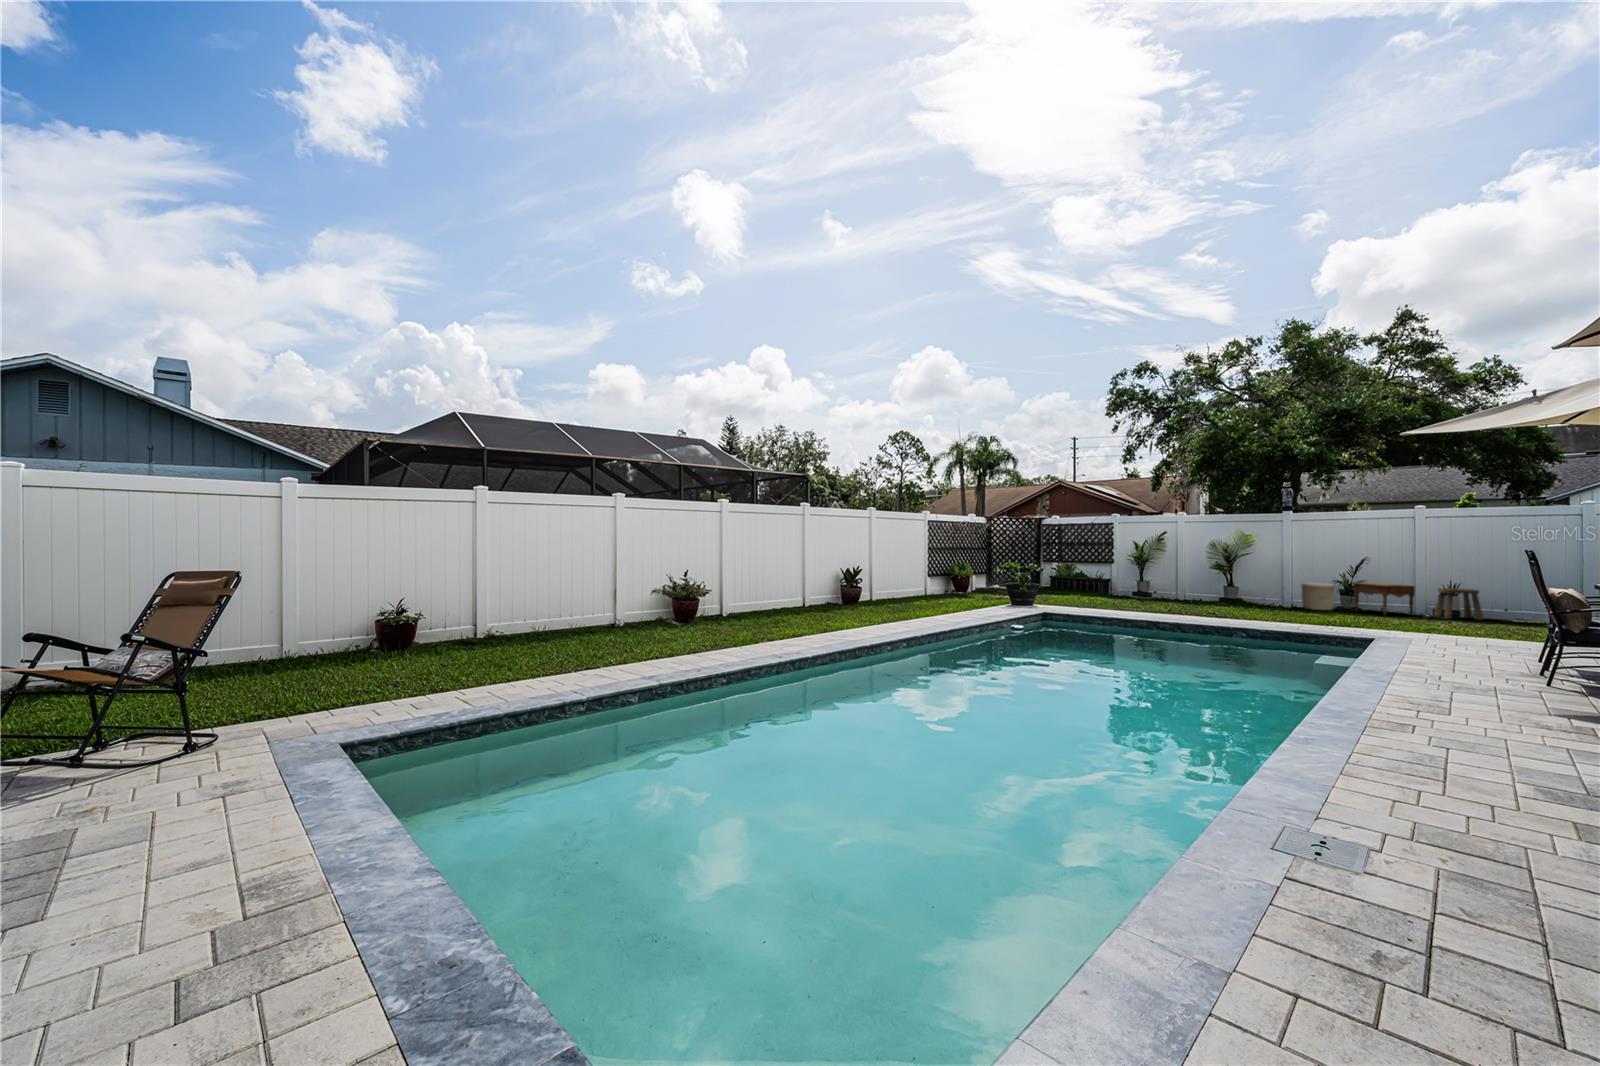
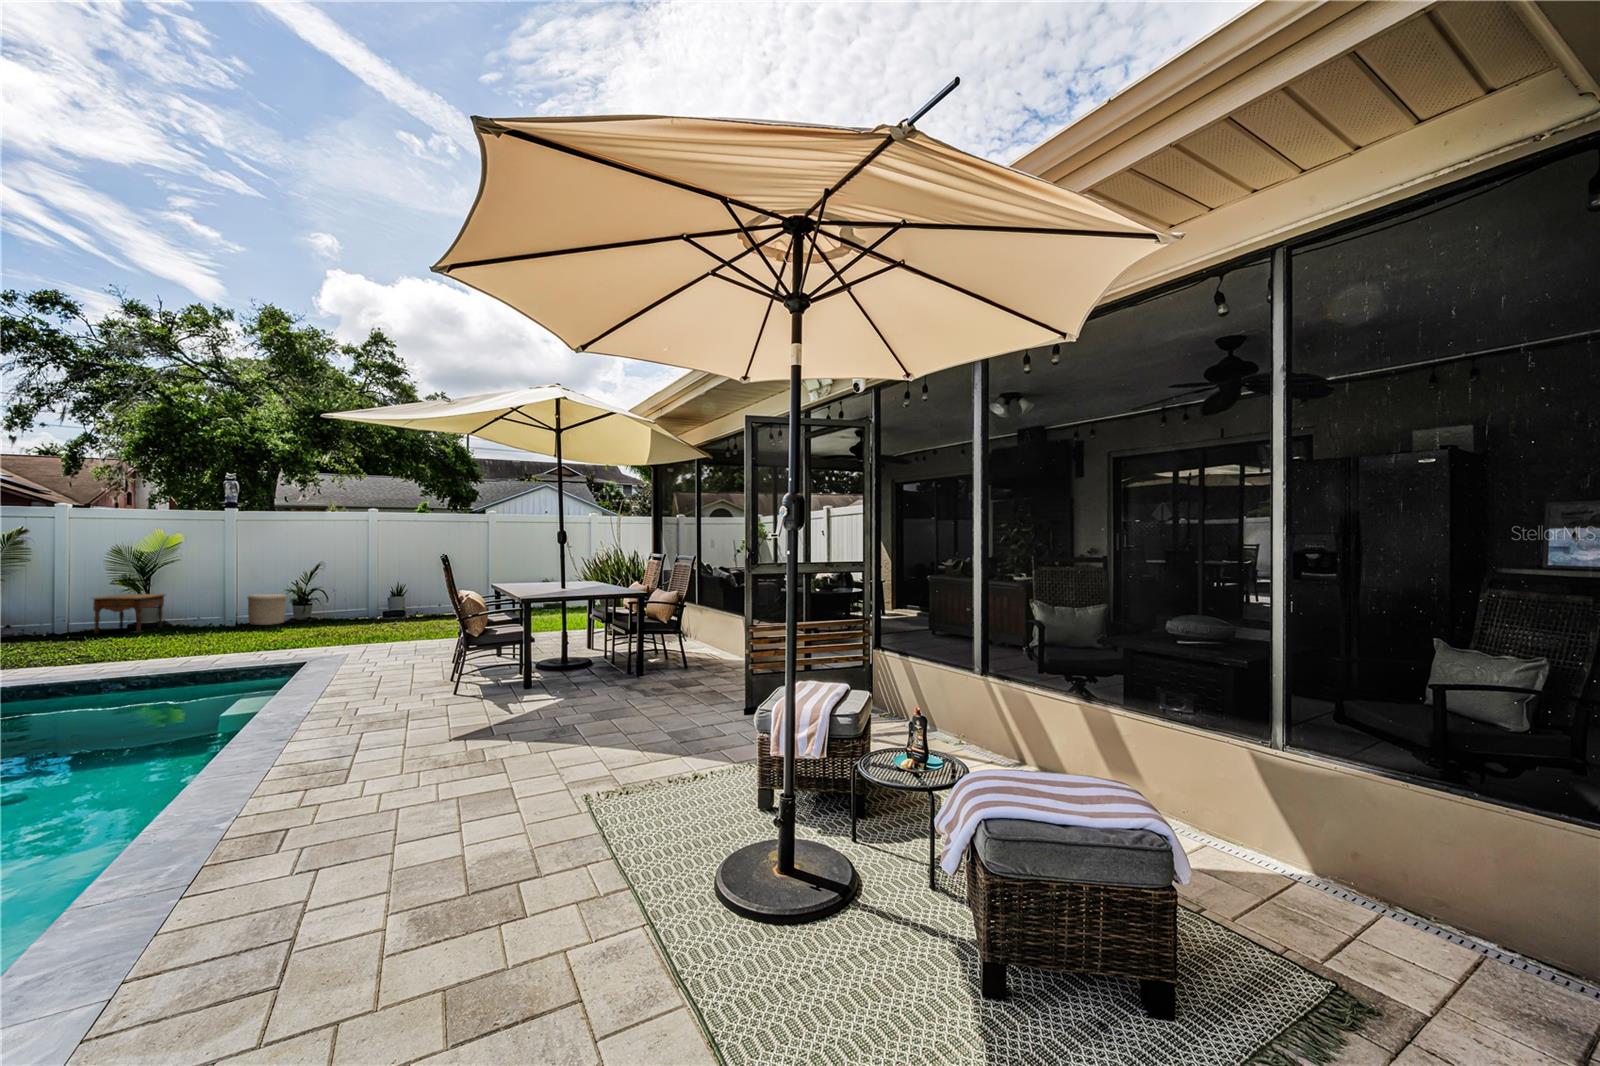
side table: present [1353,582,1415,615] -> present [93,594,165,634]
stool: present [1434,588,1483,620] -> none [381,591,419,621]

